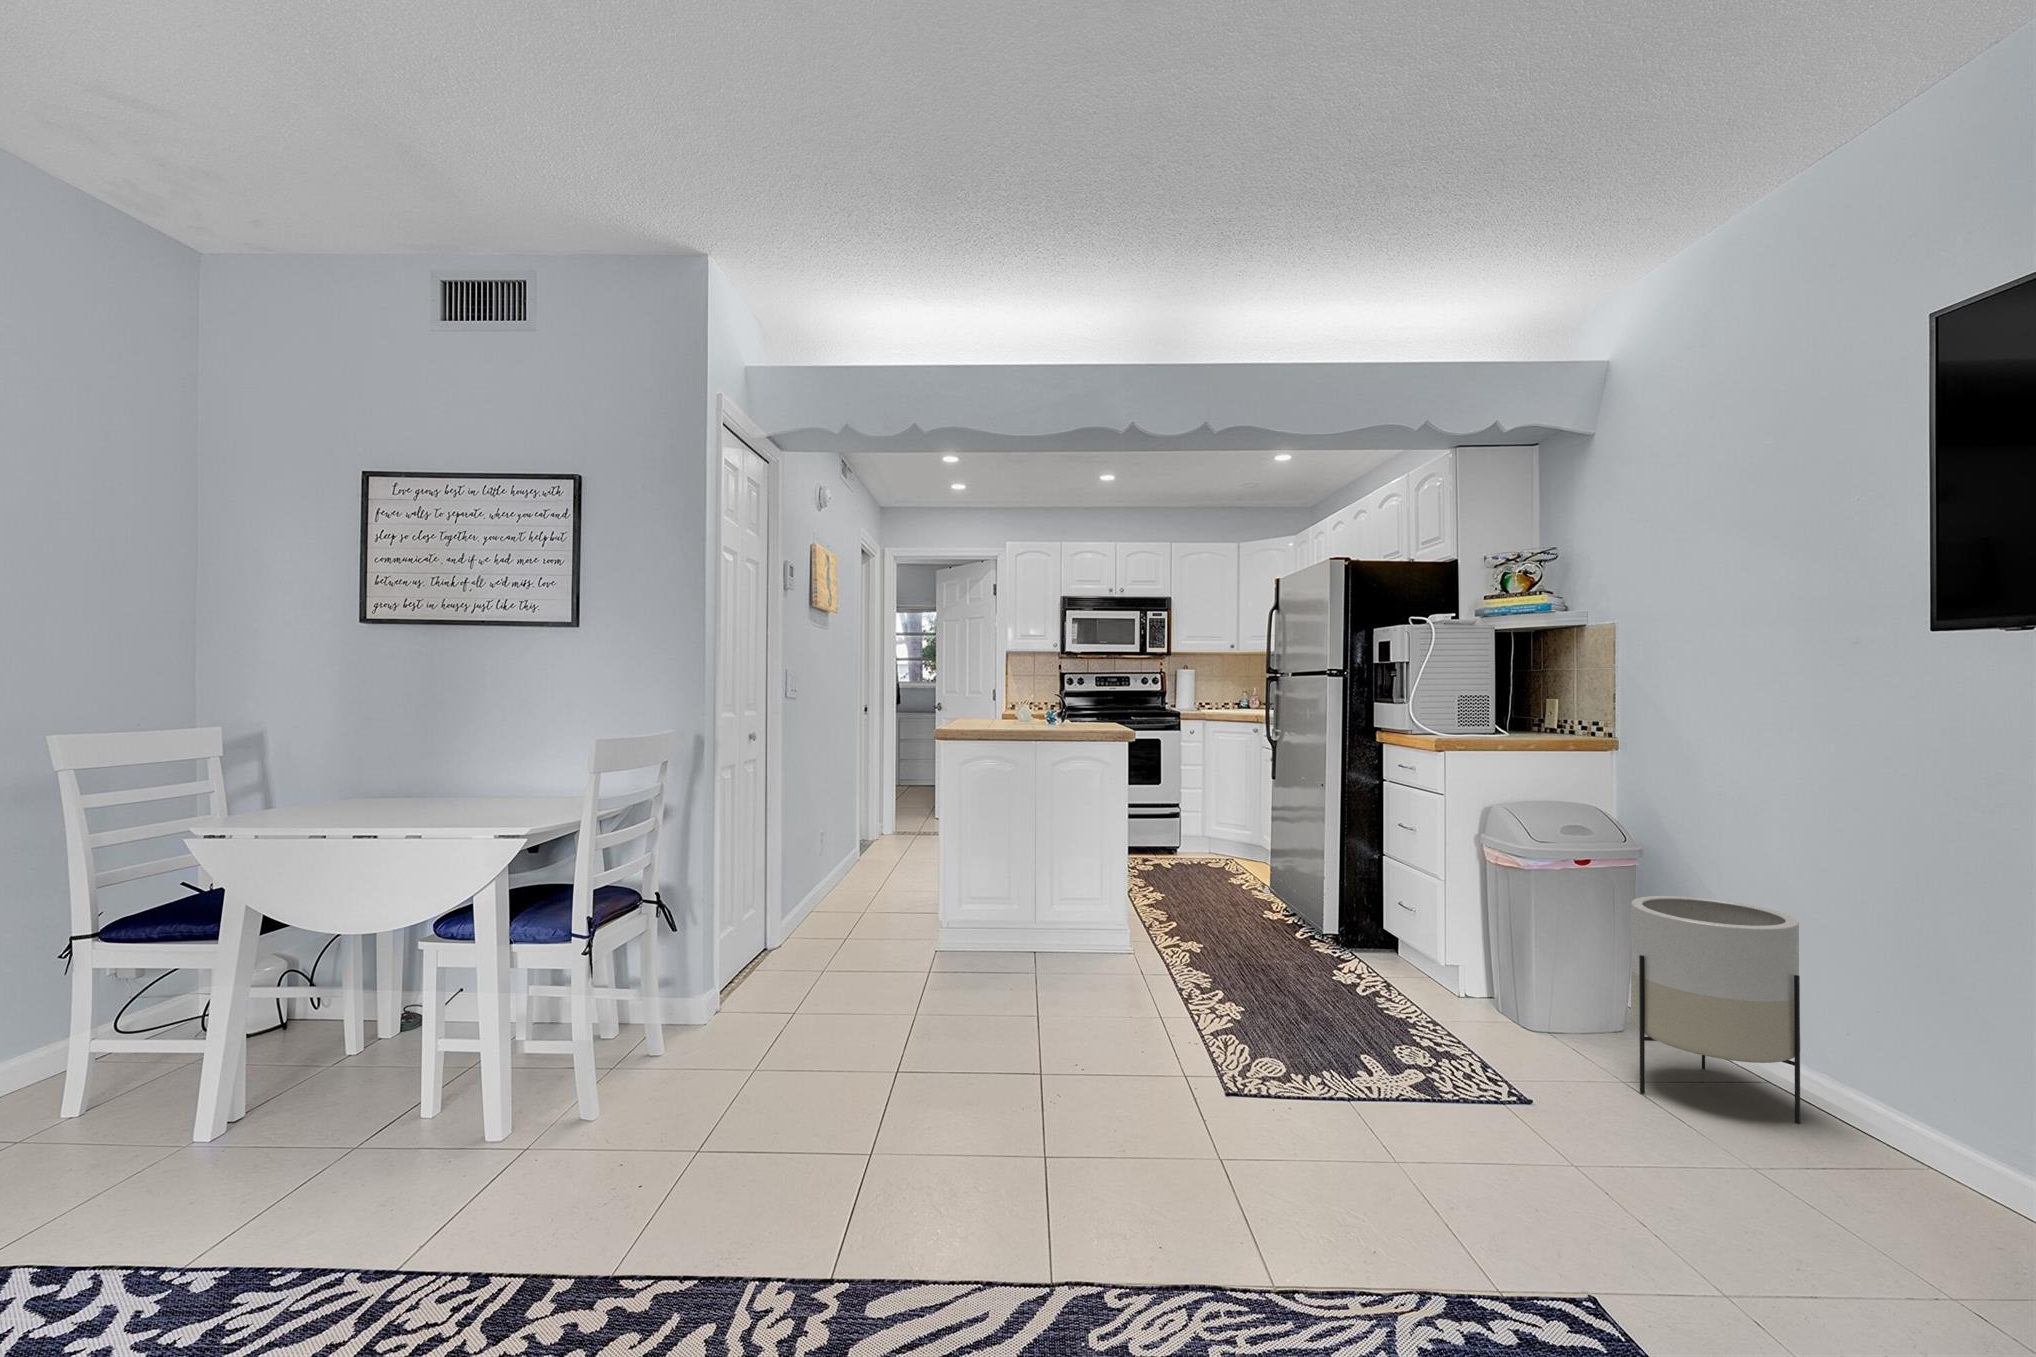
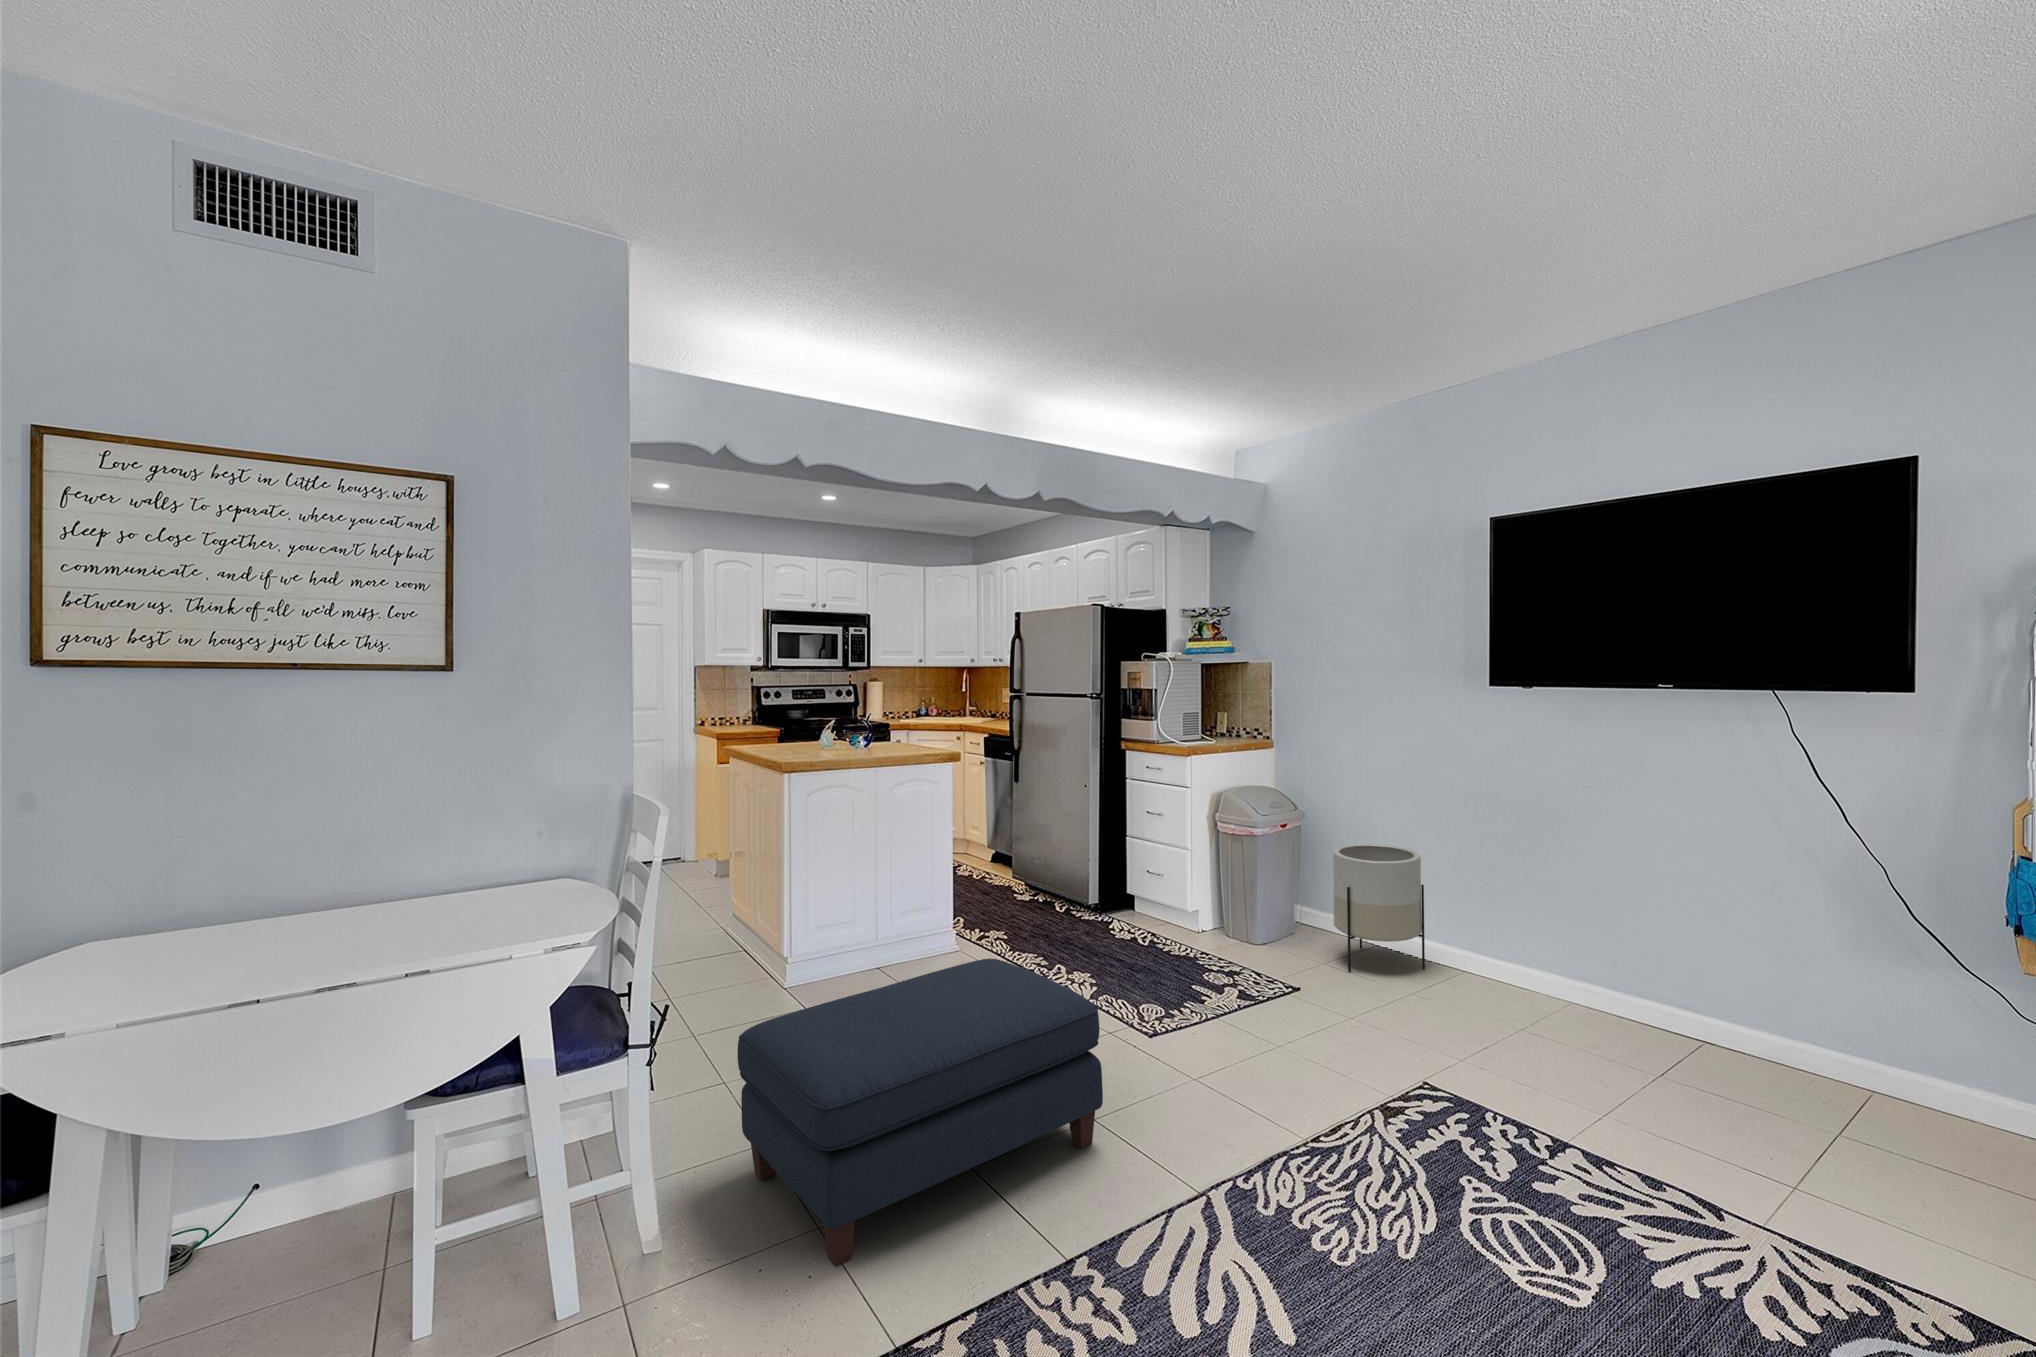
ottoman: none [606,930,1020,1199] -> present [737,959,1103,1267]

